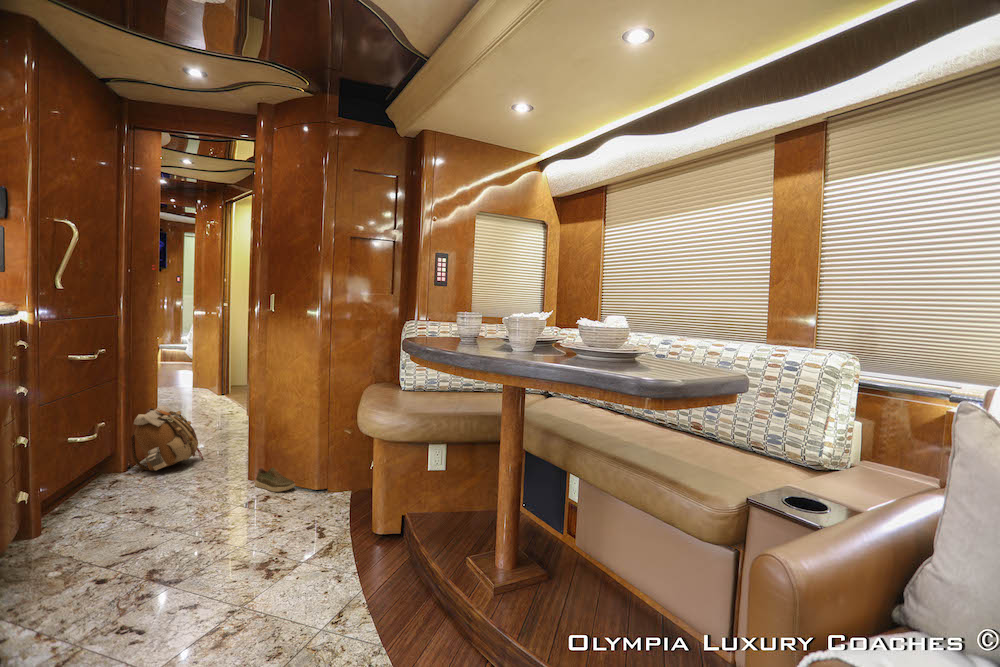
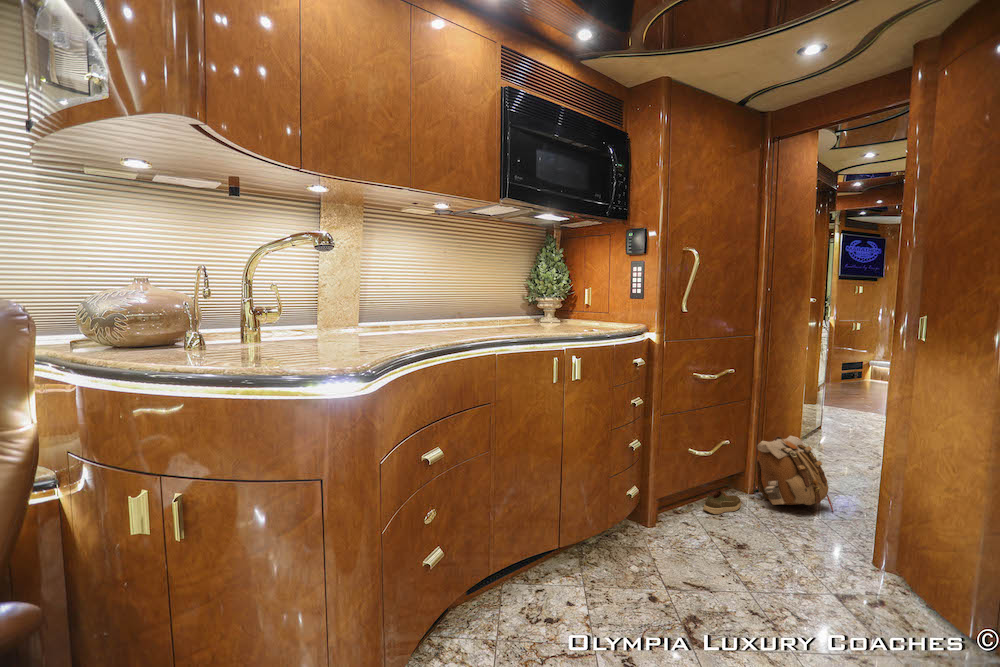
shoe: present [255,468,295,492] -> present [703,489,741,514]

